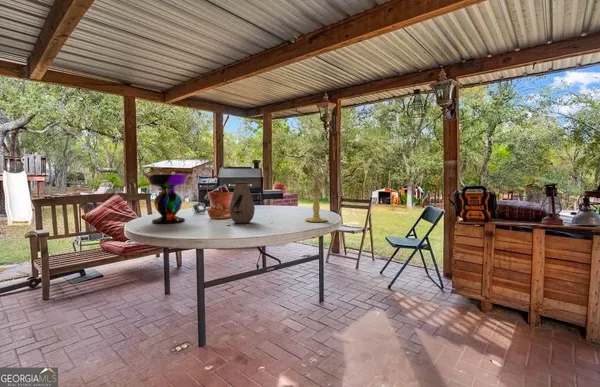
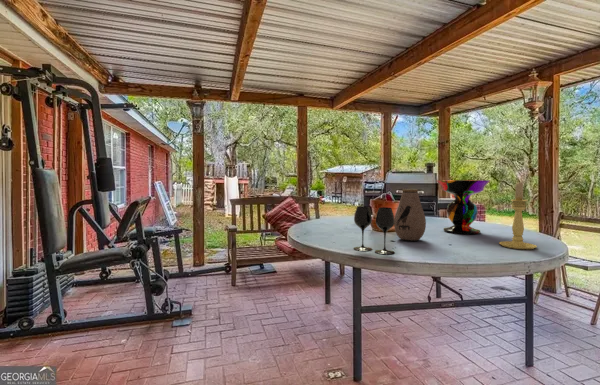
decorative bowl: present [143,174,191,224] -> present [437,180,490,234]
wine glass: none [197,196,232,234] -> present [354,206,394,254]

